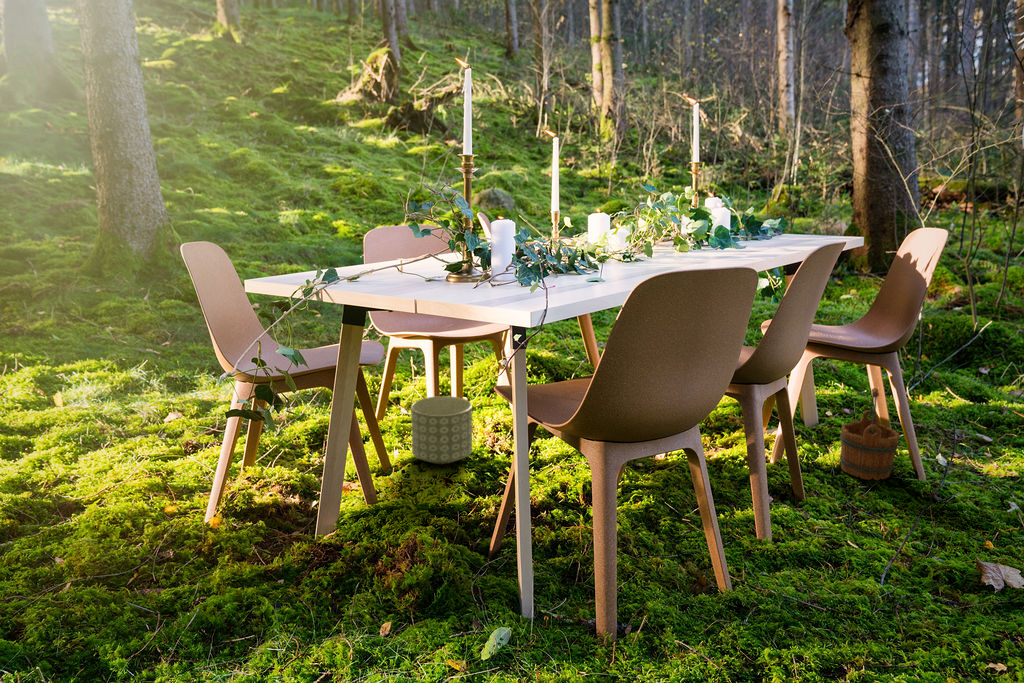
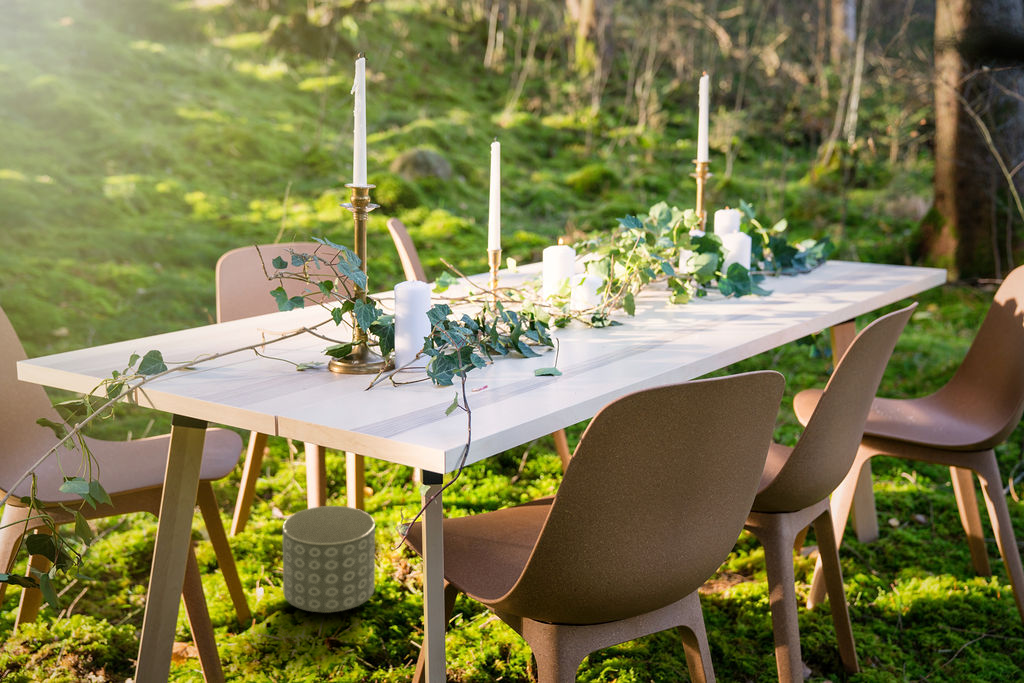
wooden bucket: present [840,388,900,480] -> none [909,505,994,640]

